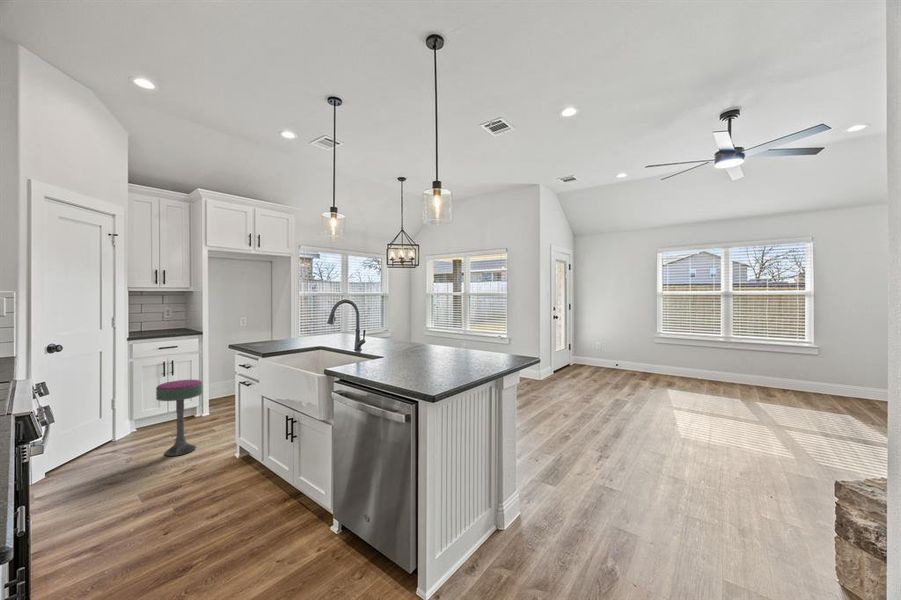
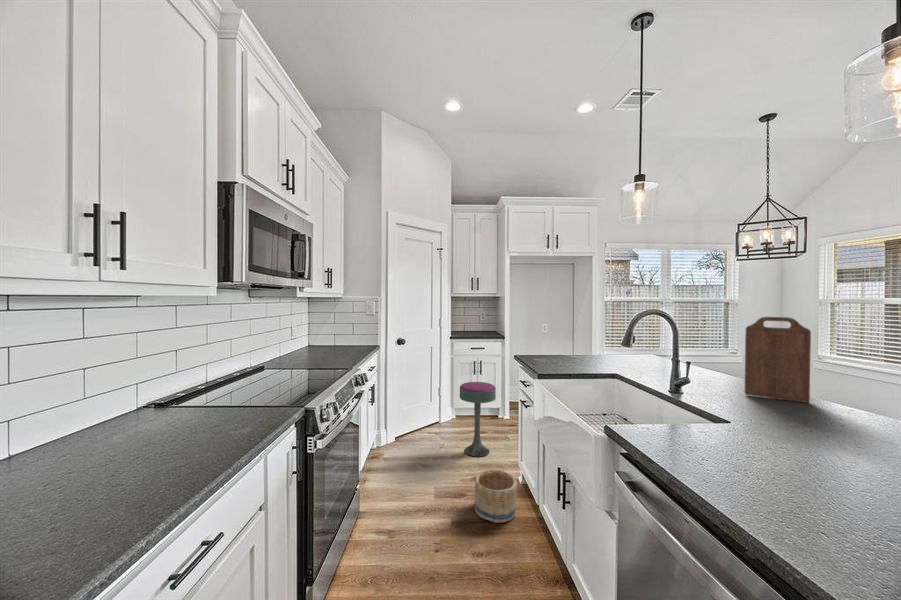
cutting board: none [391,302,416,346] -> present [745,317,811,403]
basket: none [196,448,241,493] -> present [474,470,517,523]

